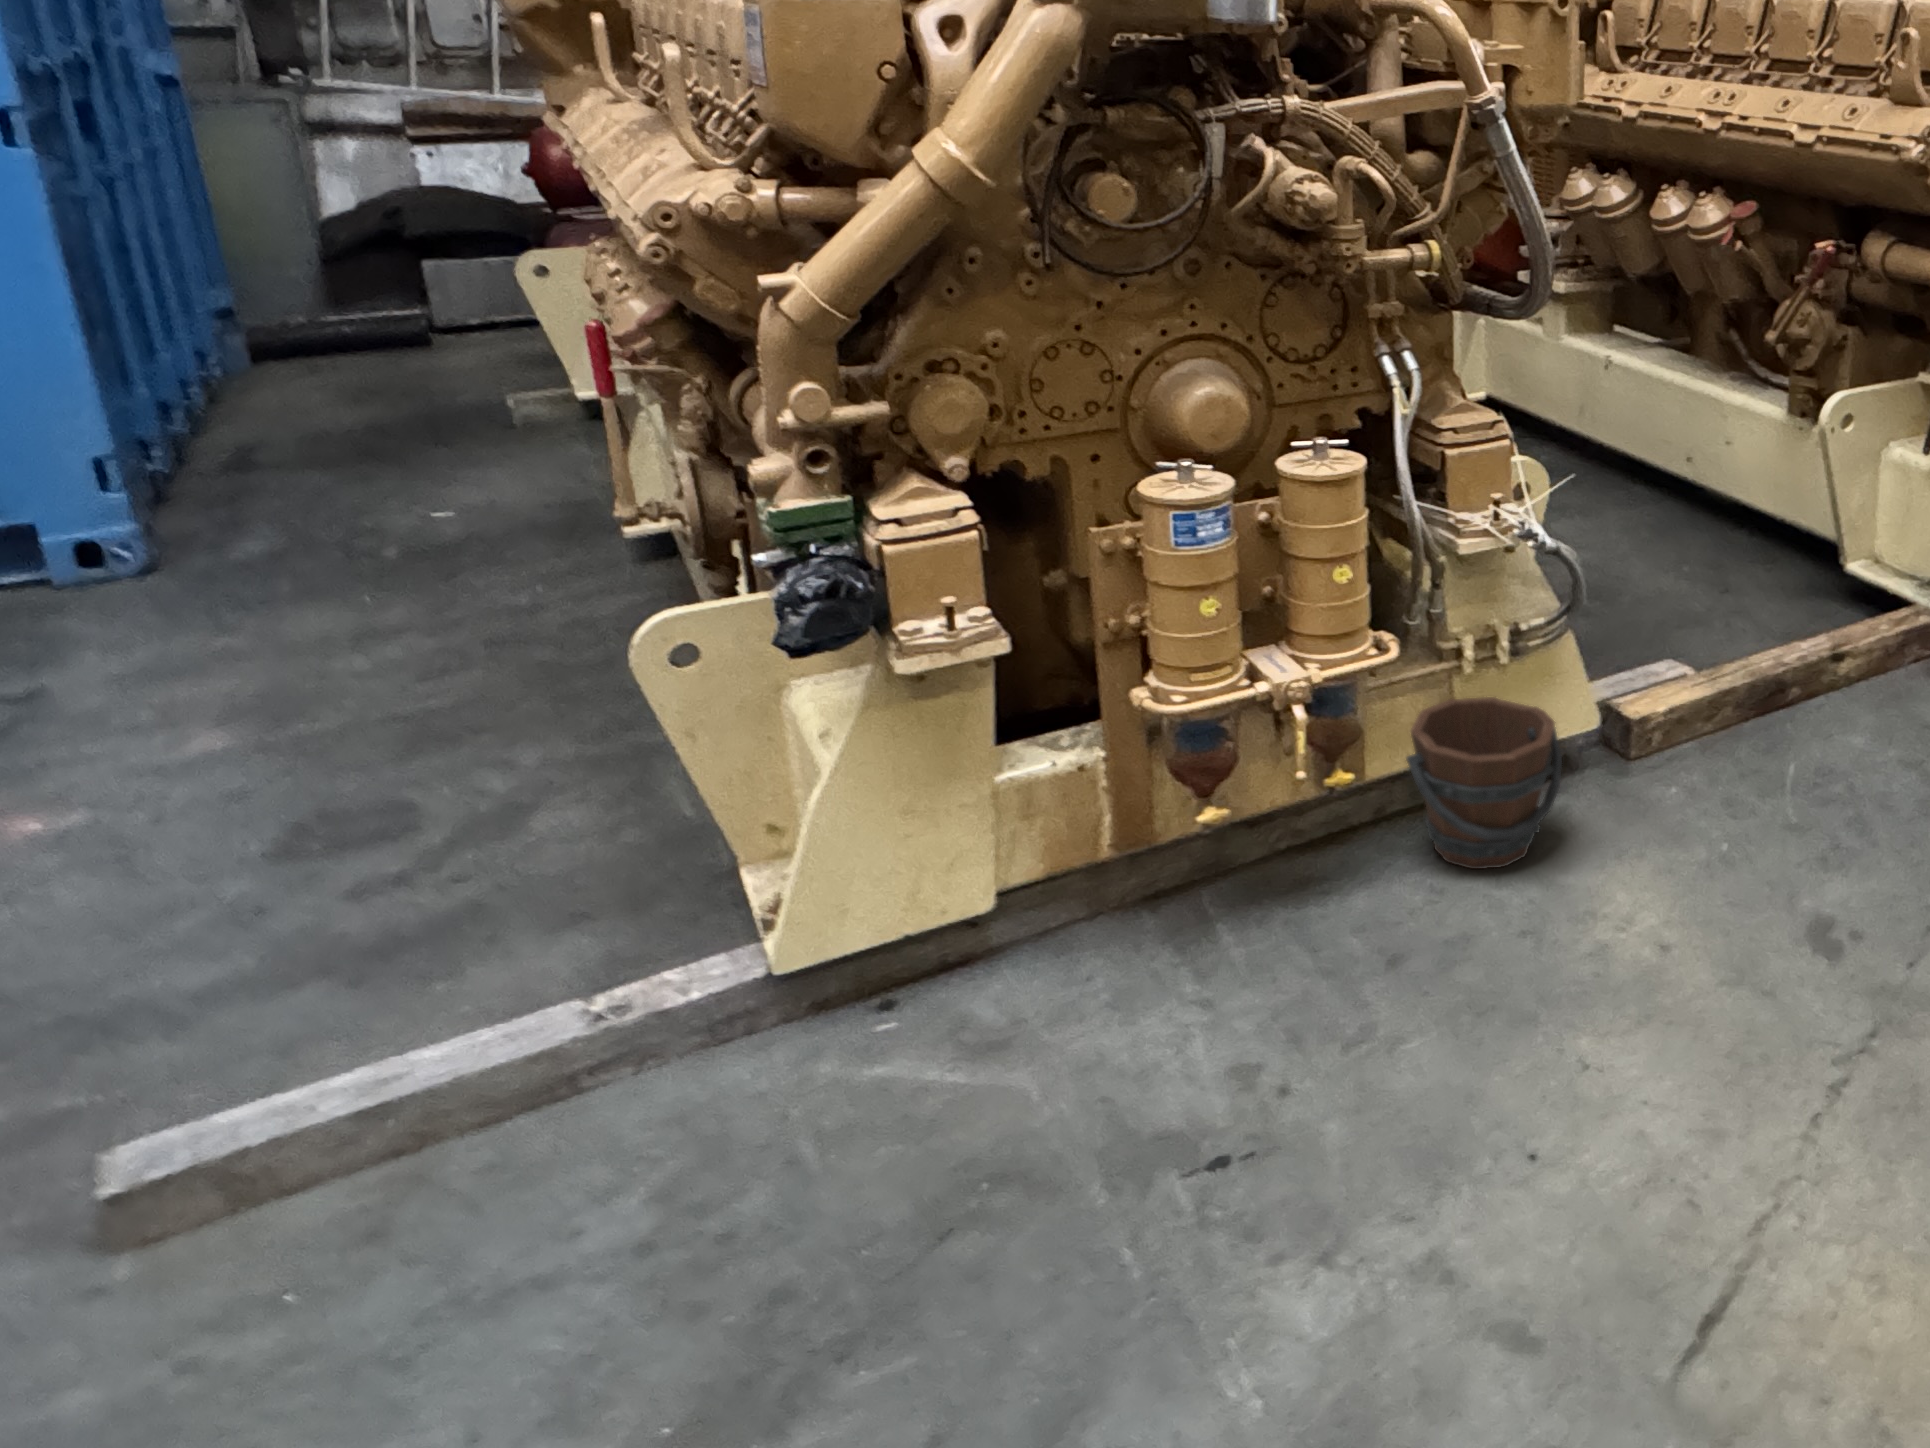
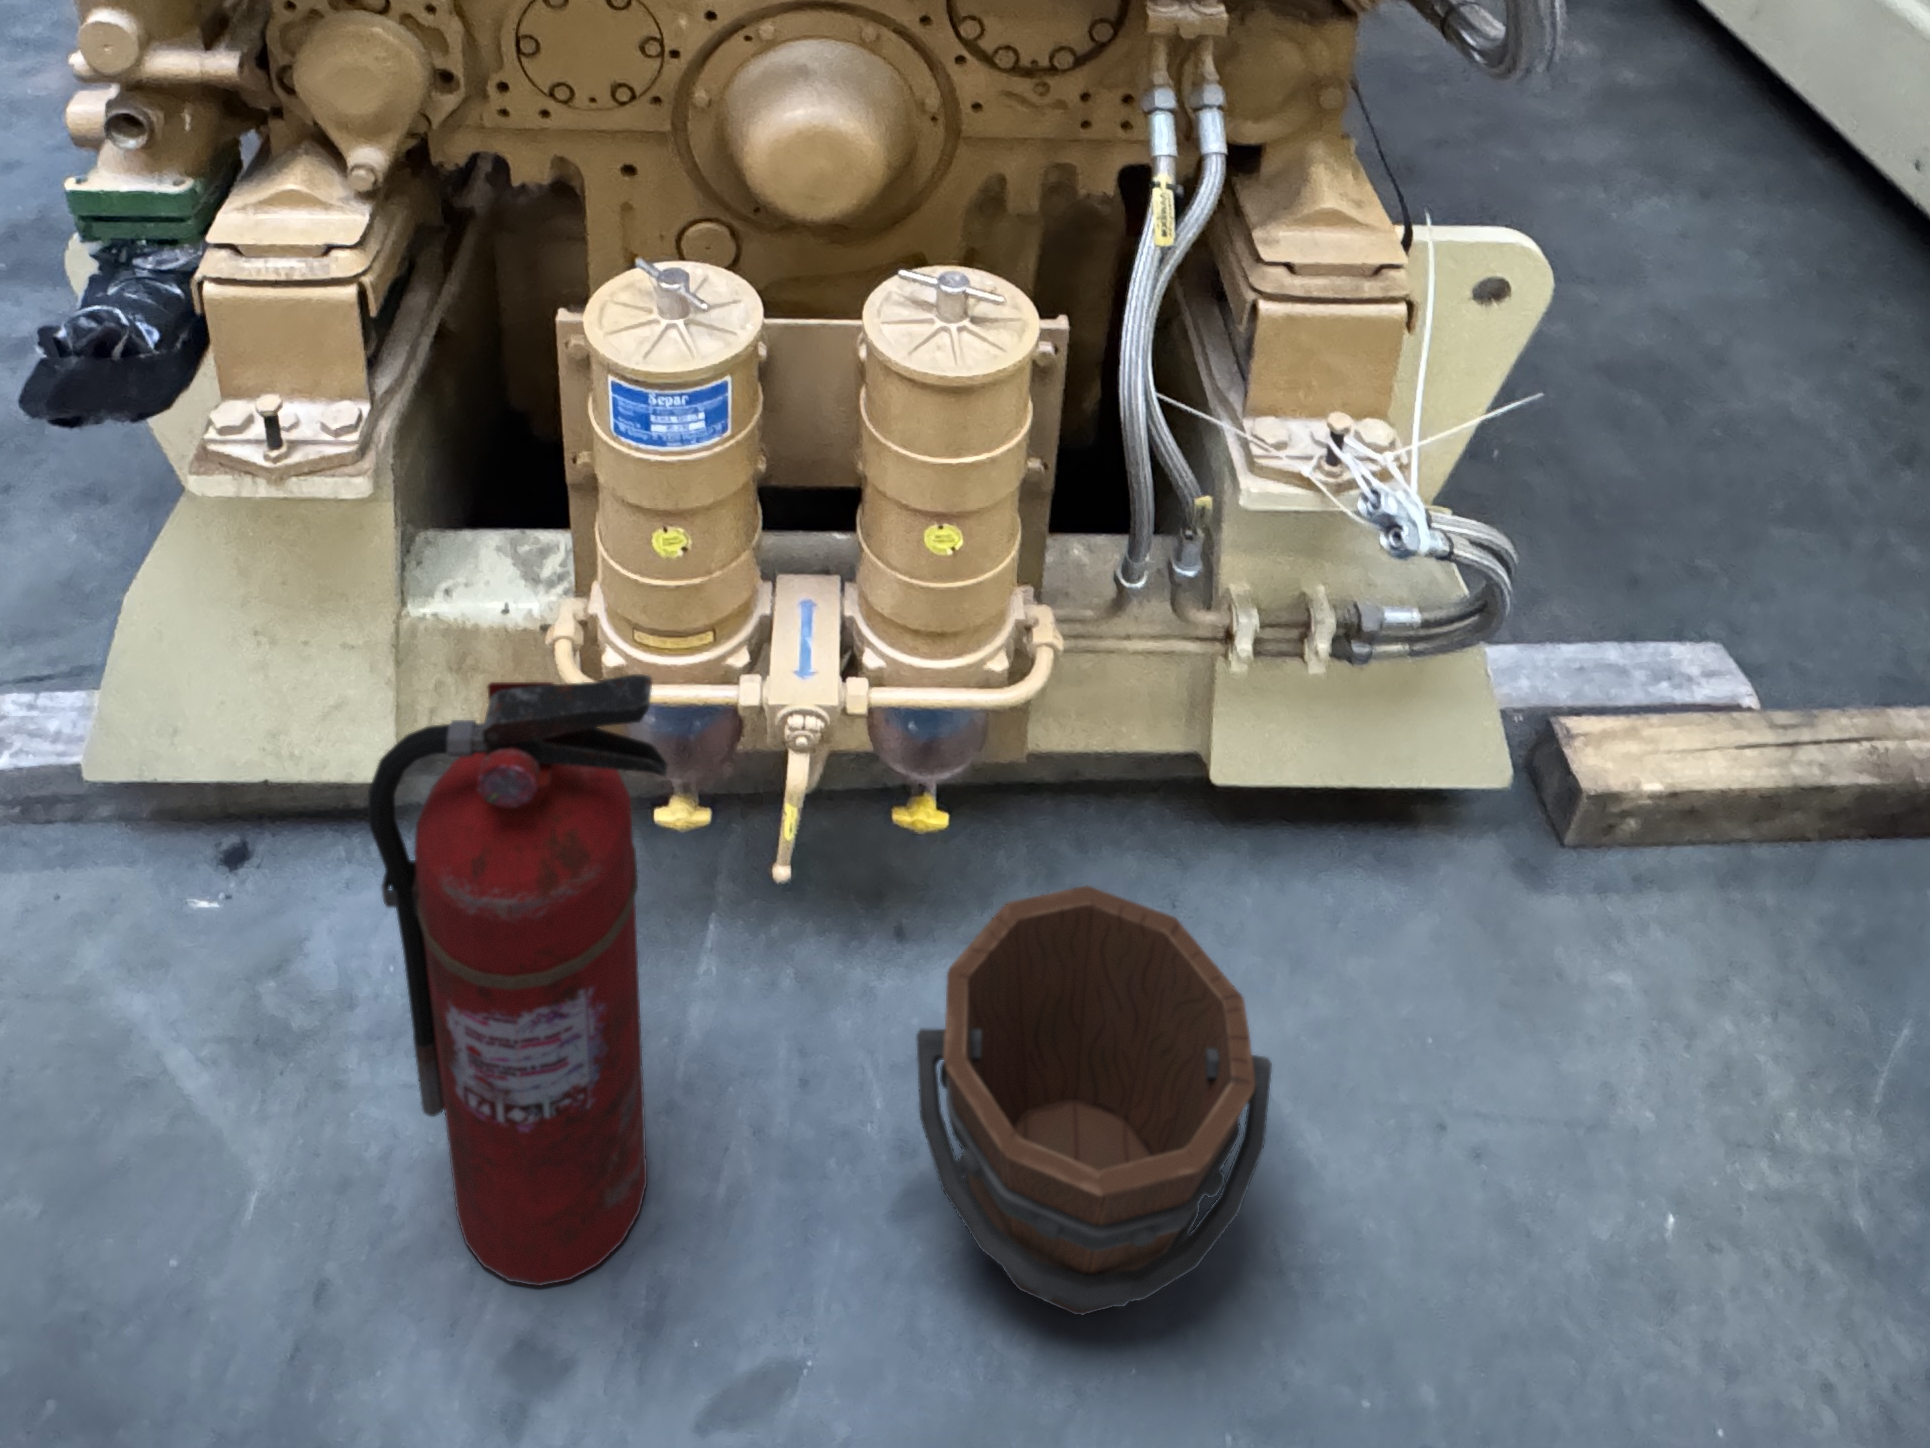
fire extinguisher: none [1163,570,1297,936] -> present [368,674,667,1286]

